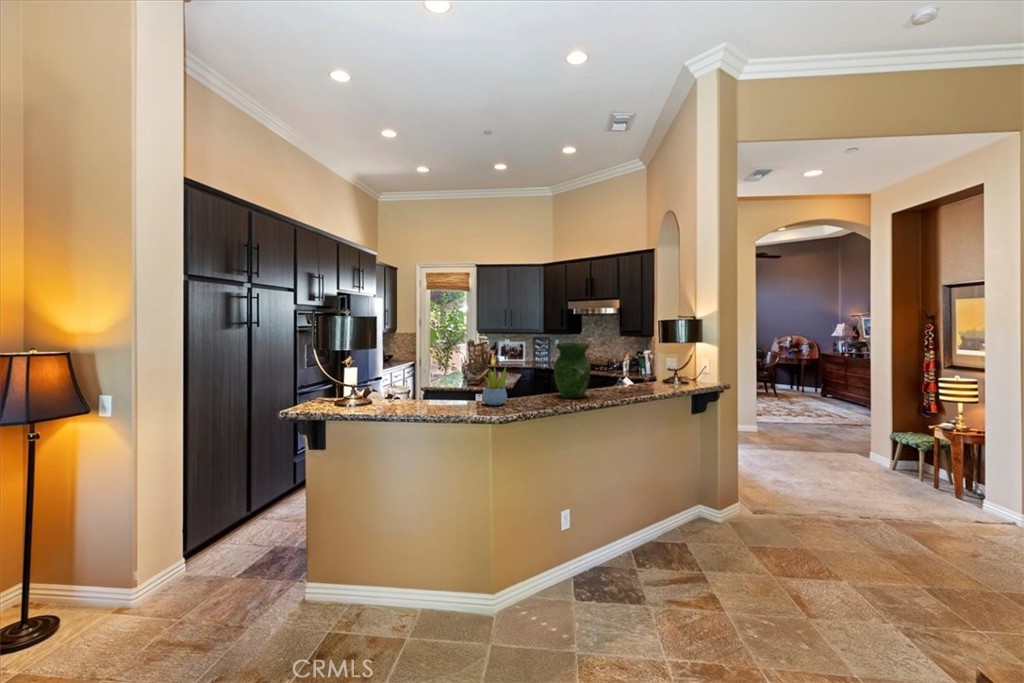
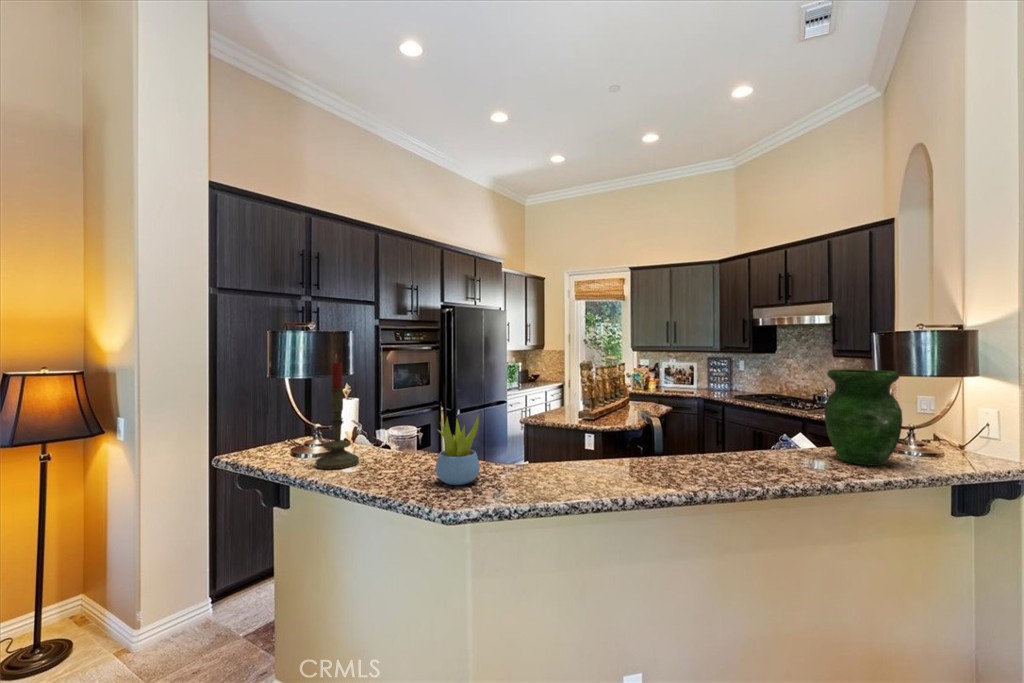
candle: none [388,336,416,407] -> present [316,362,359,469]
vase: present [554,343,591,398] -> present [825,369,902,466]

